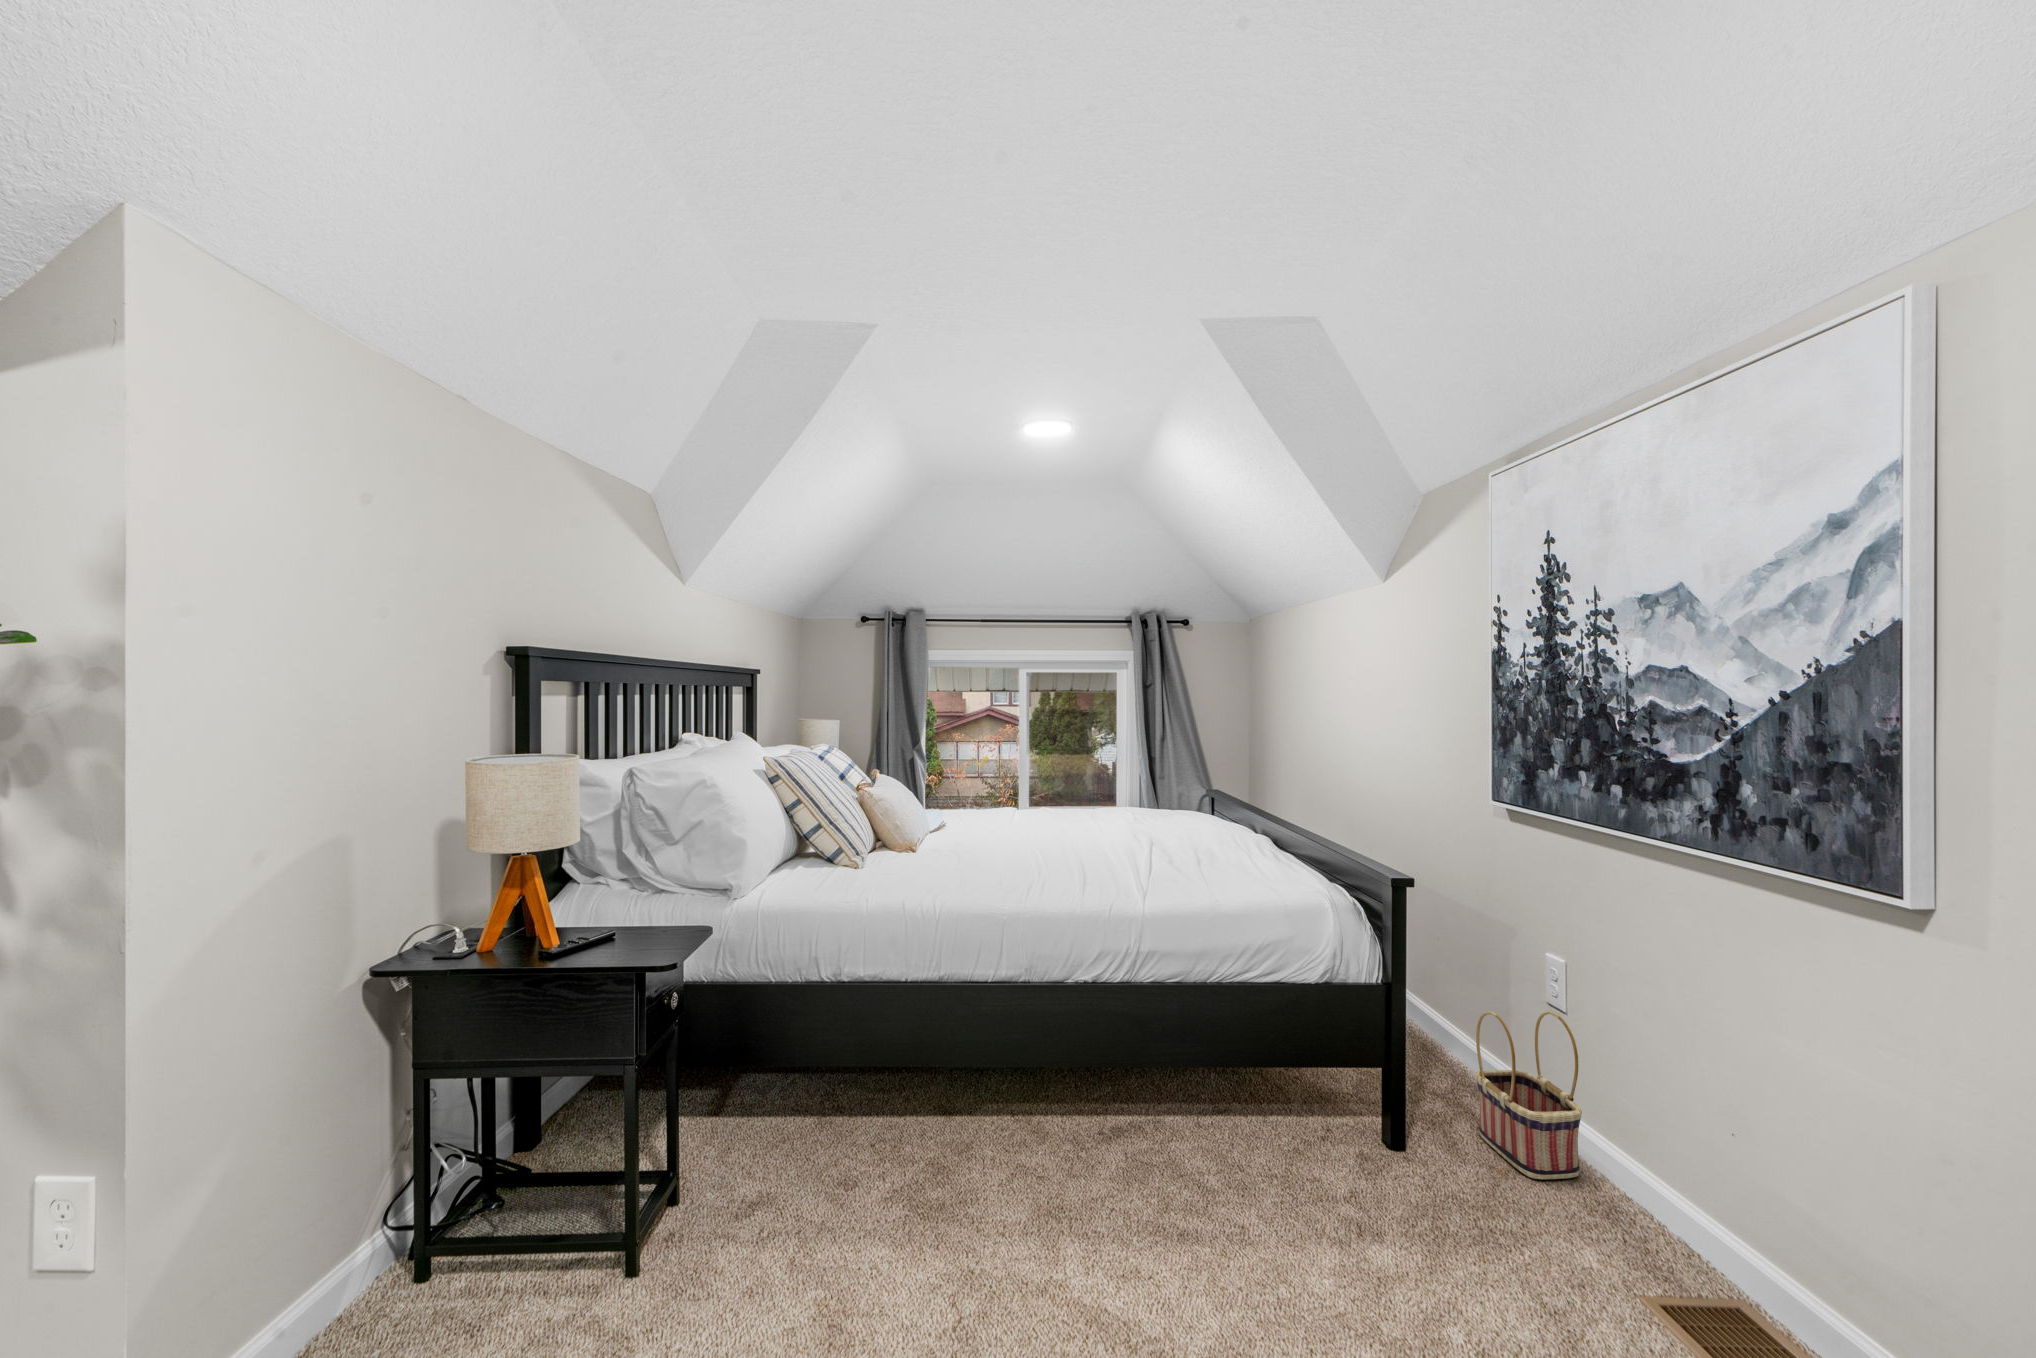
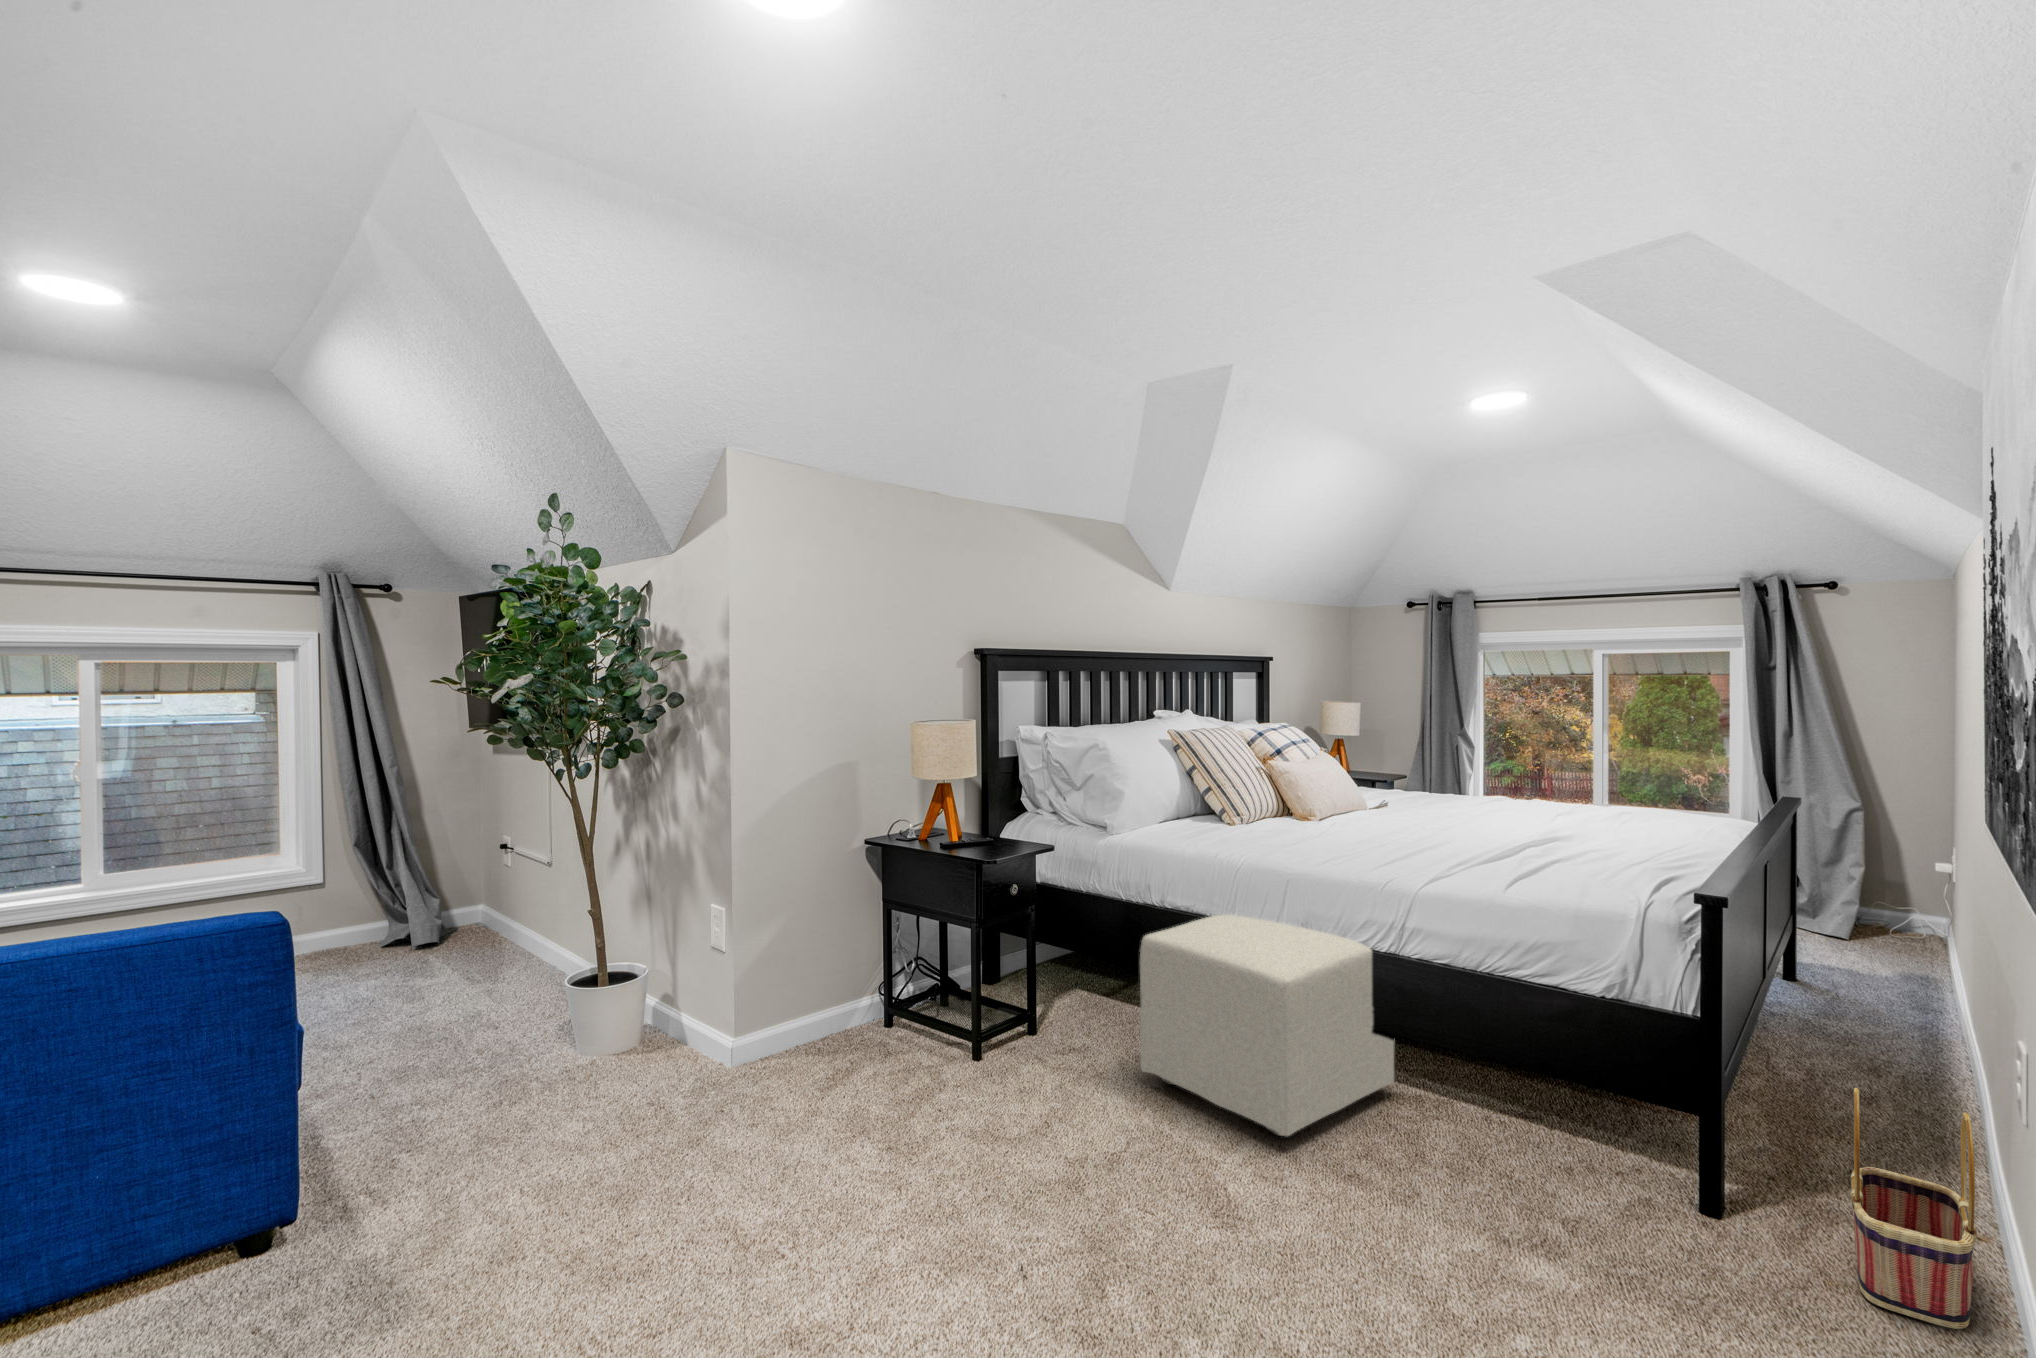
ottoman: none [869,964,1112,1226] -> present [1140,915,1394,1136]

